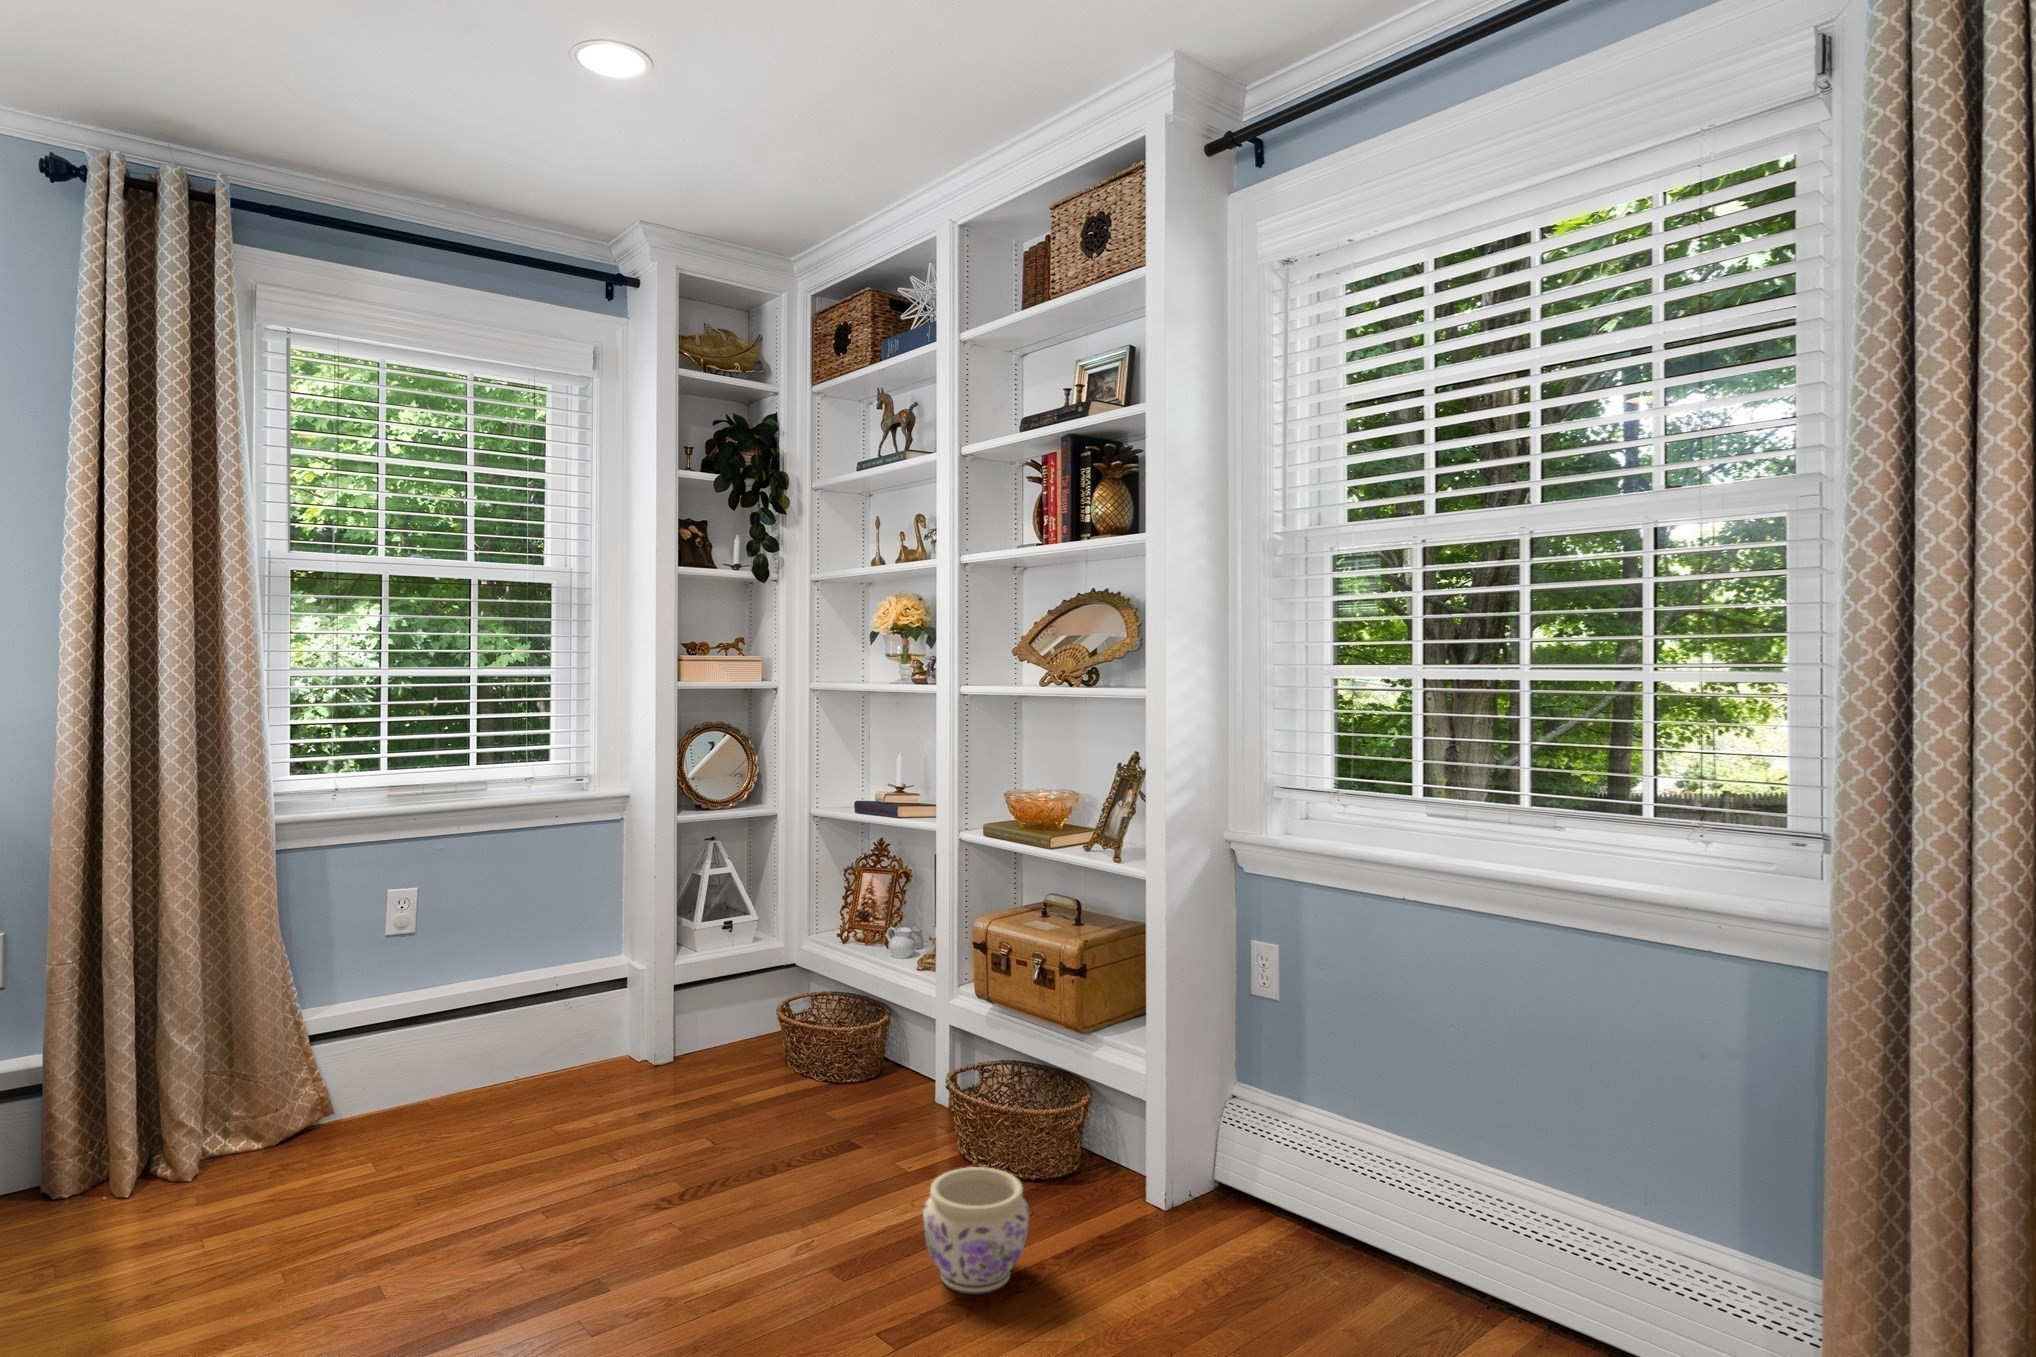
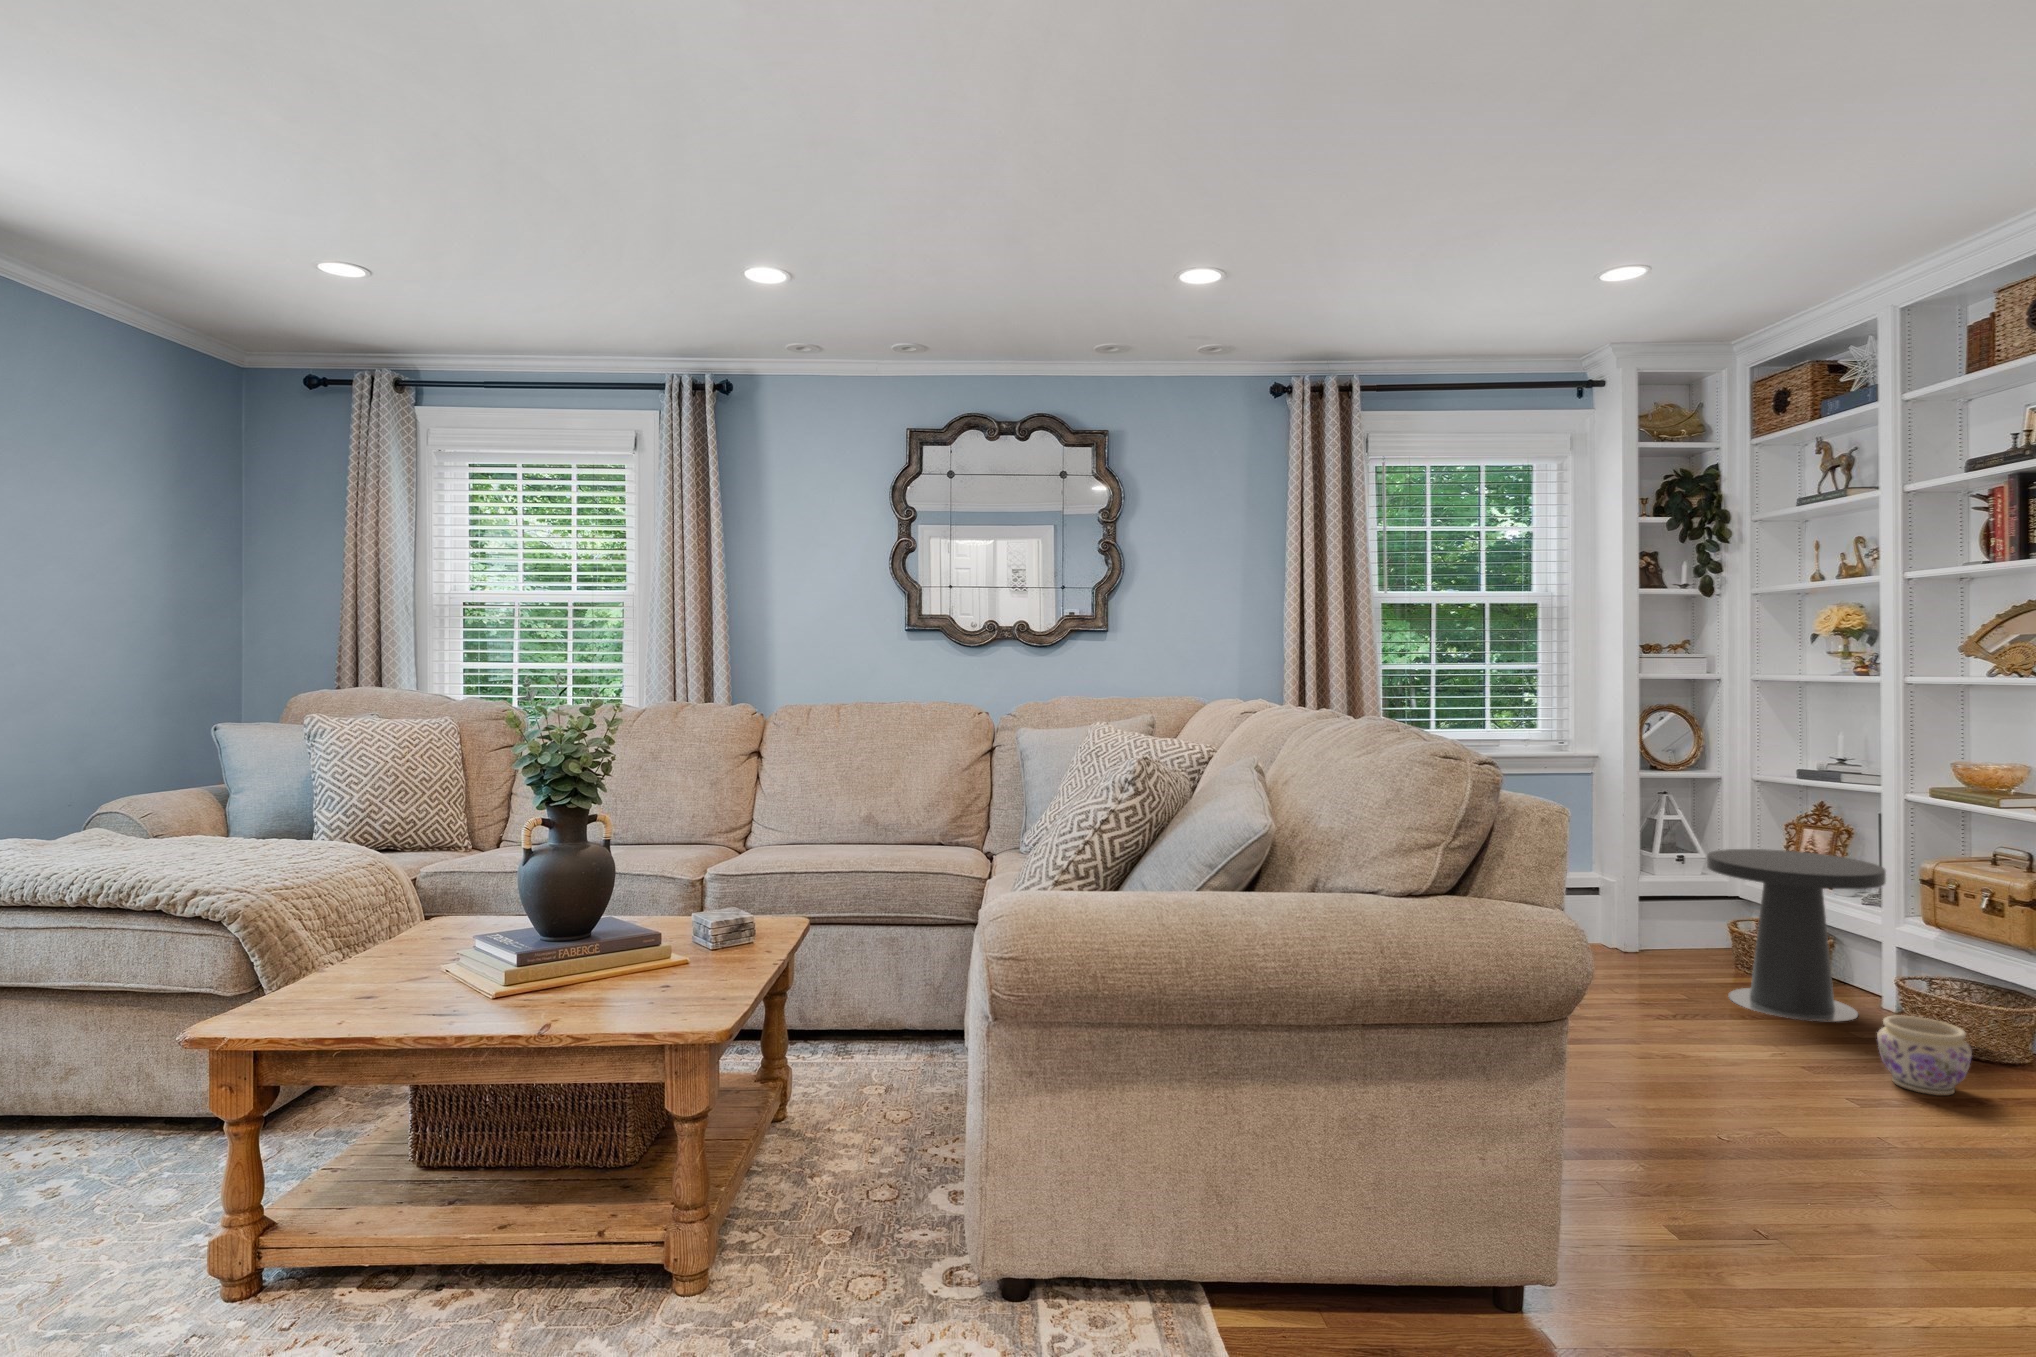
side table: none [739,914,939,1163] -> present [1707,849,1886,1022]

